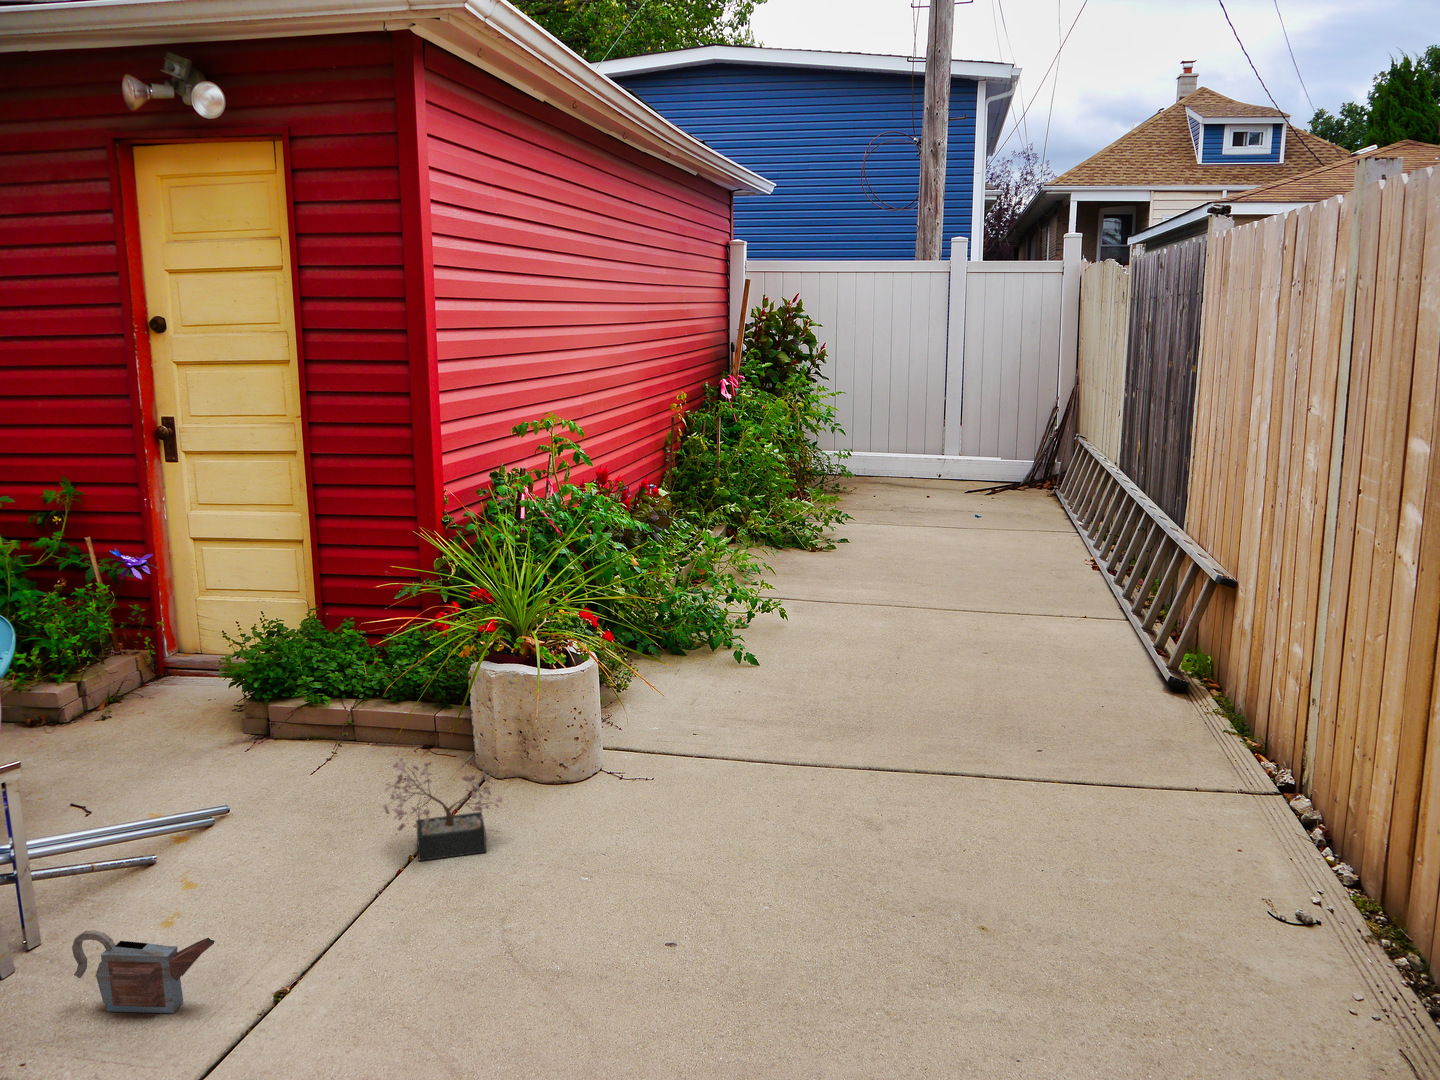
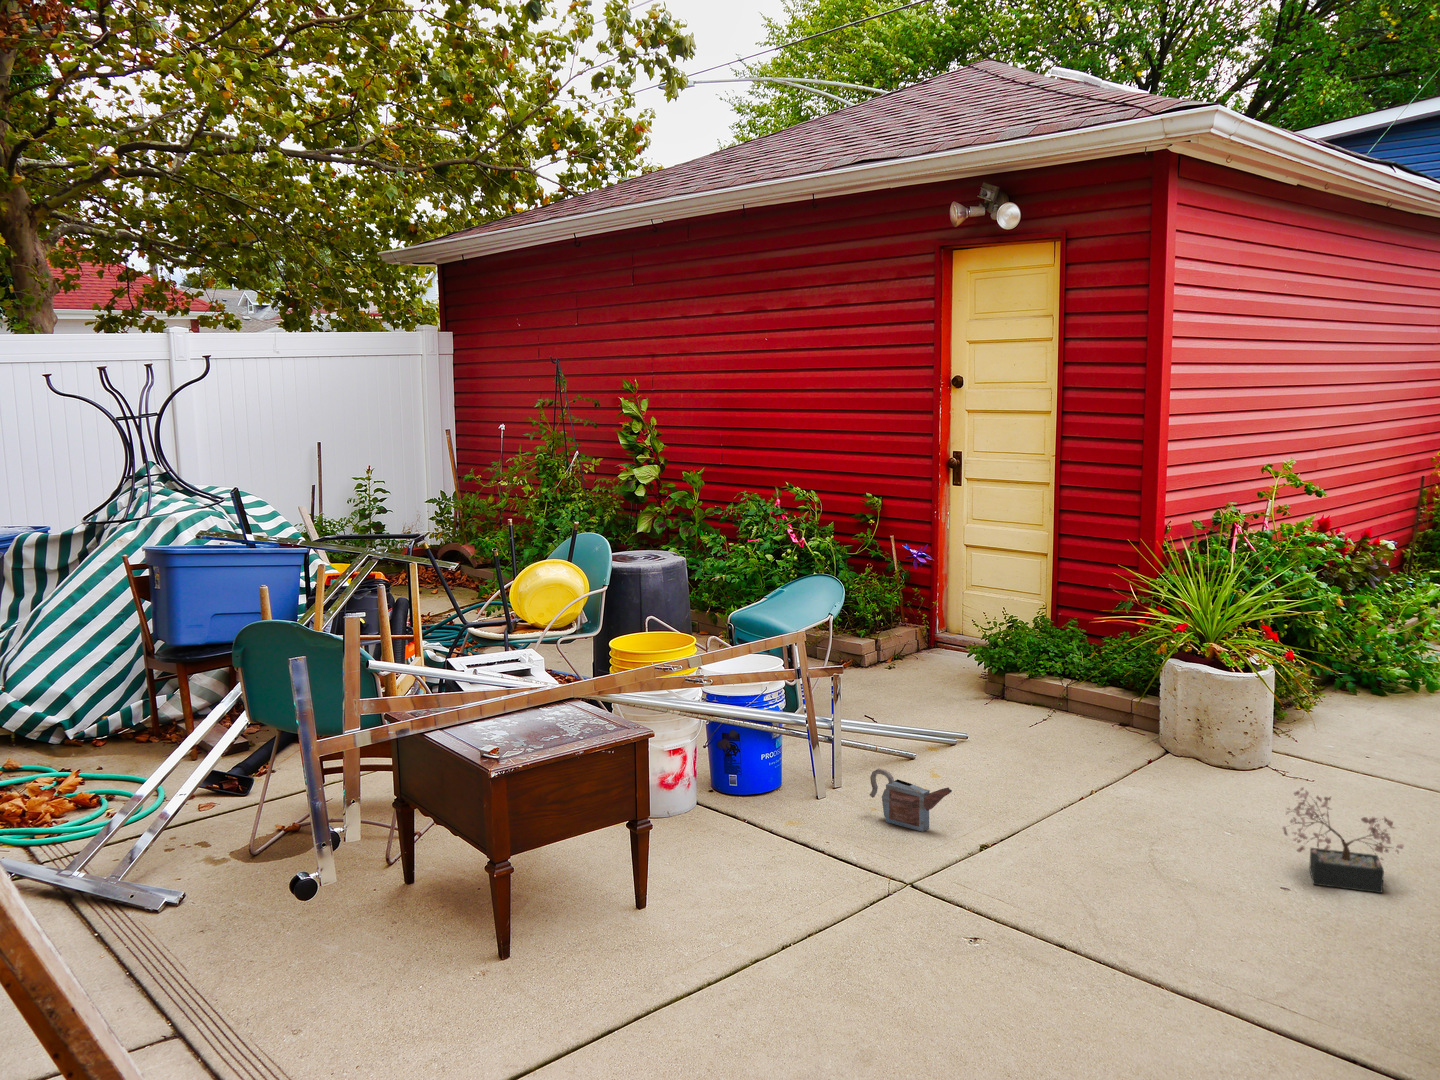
decorative plant: present [384,758,502,861] -> present [1283,788,1404,893]

